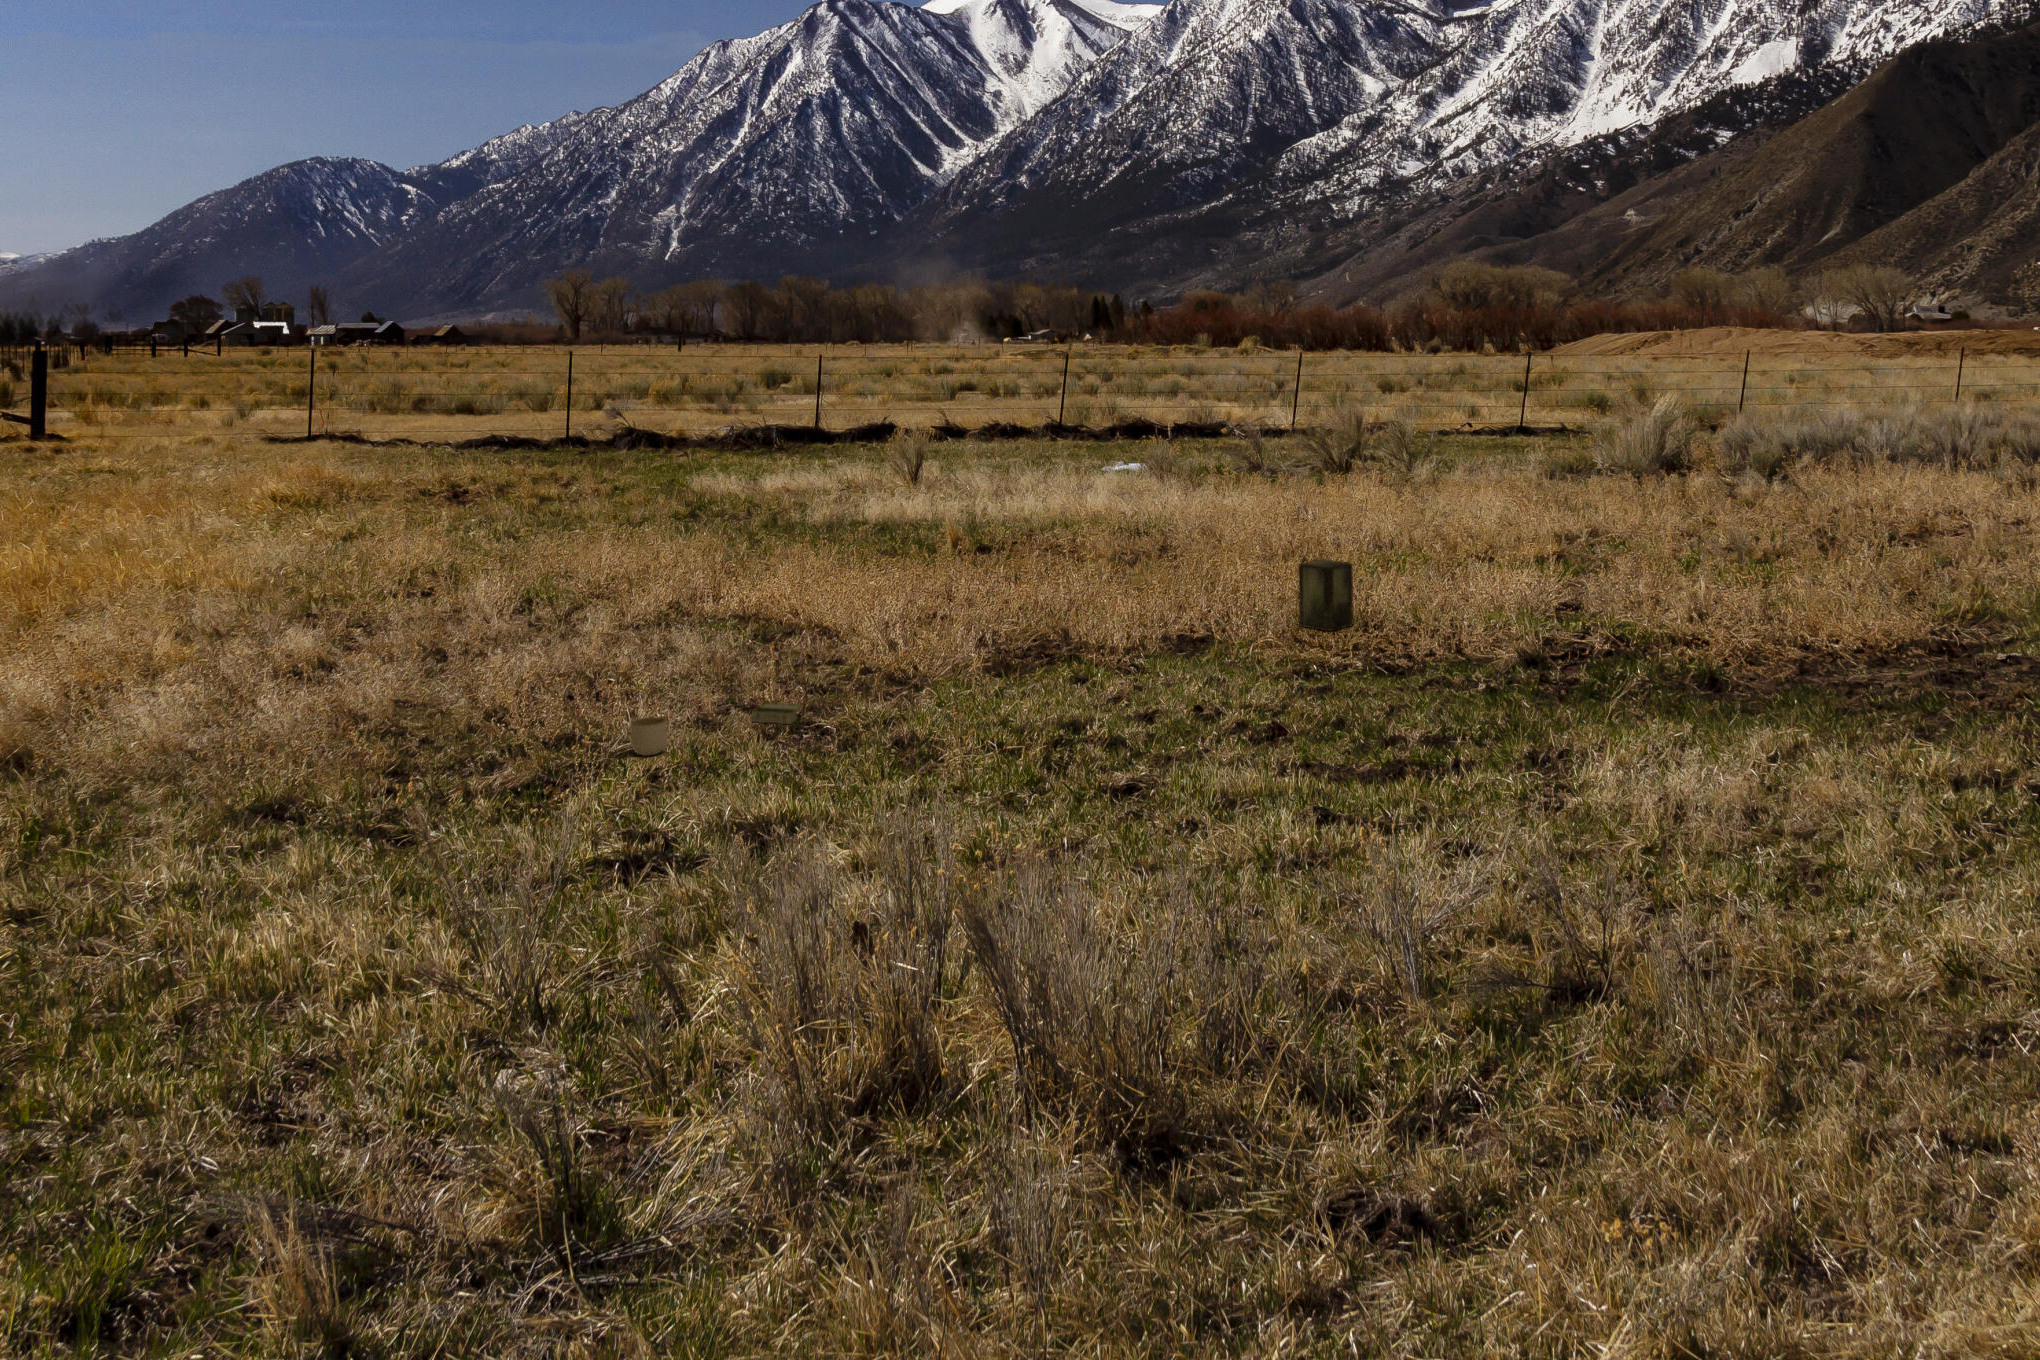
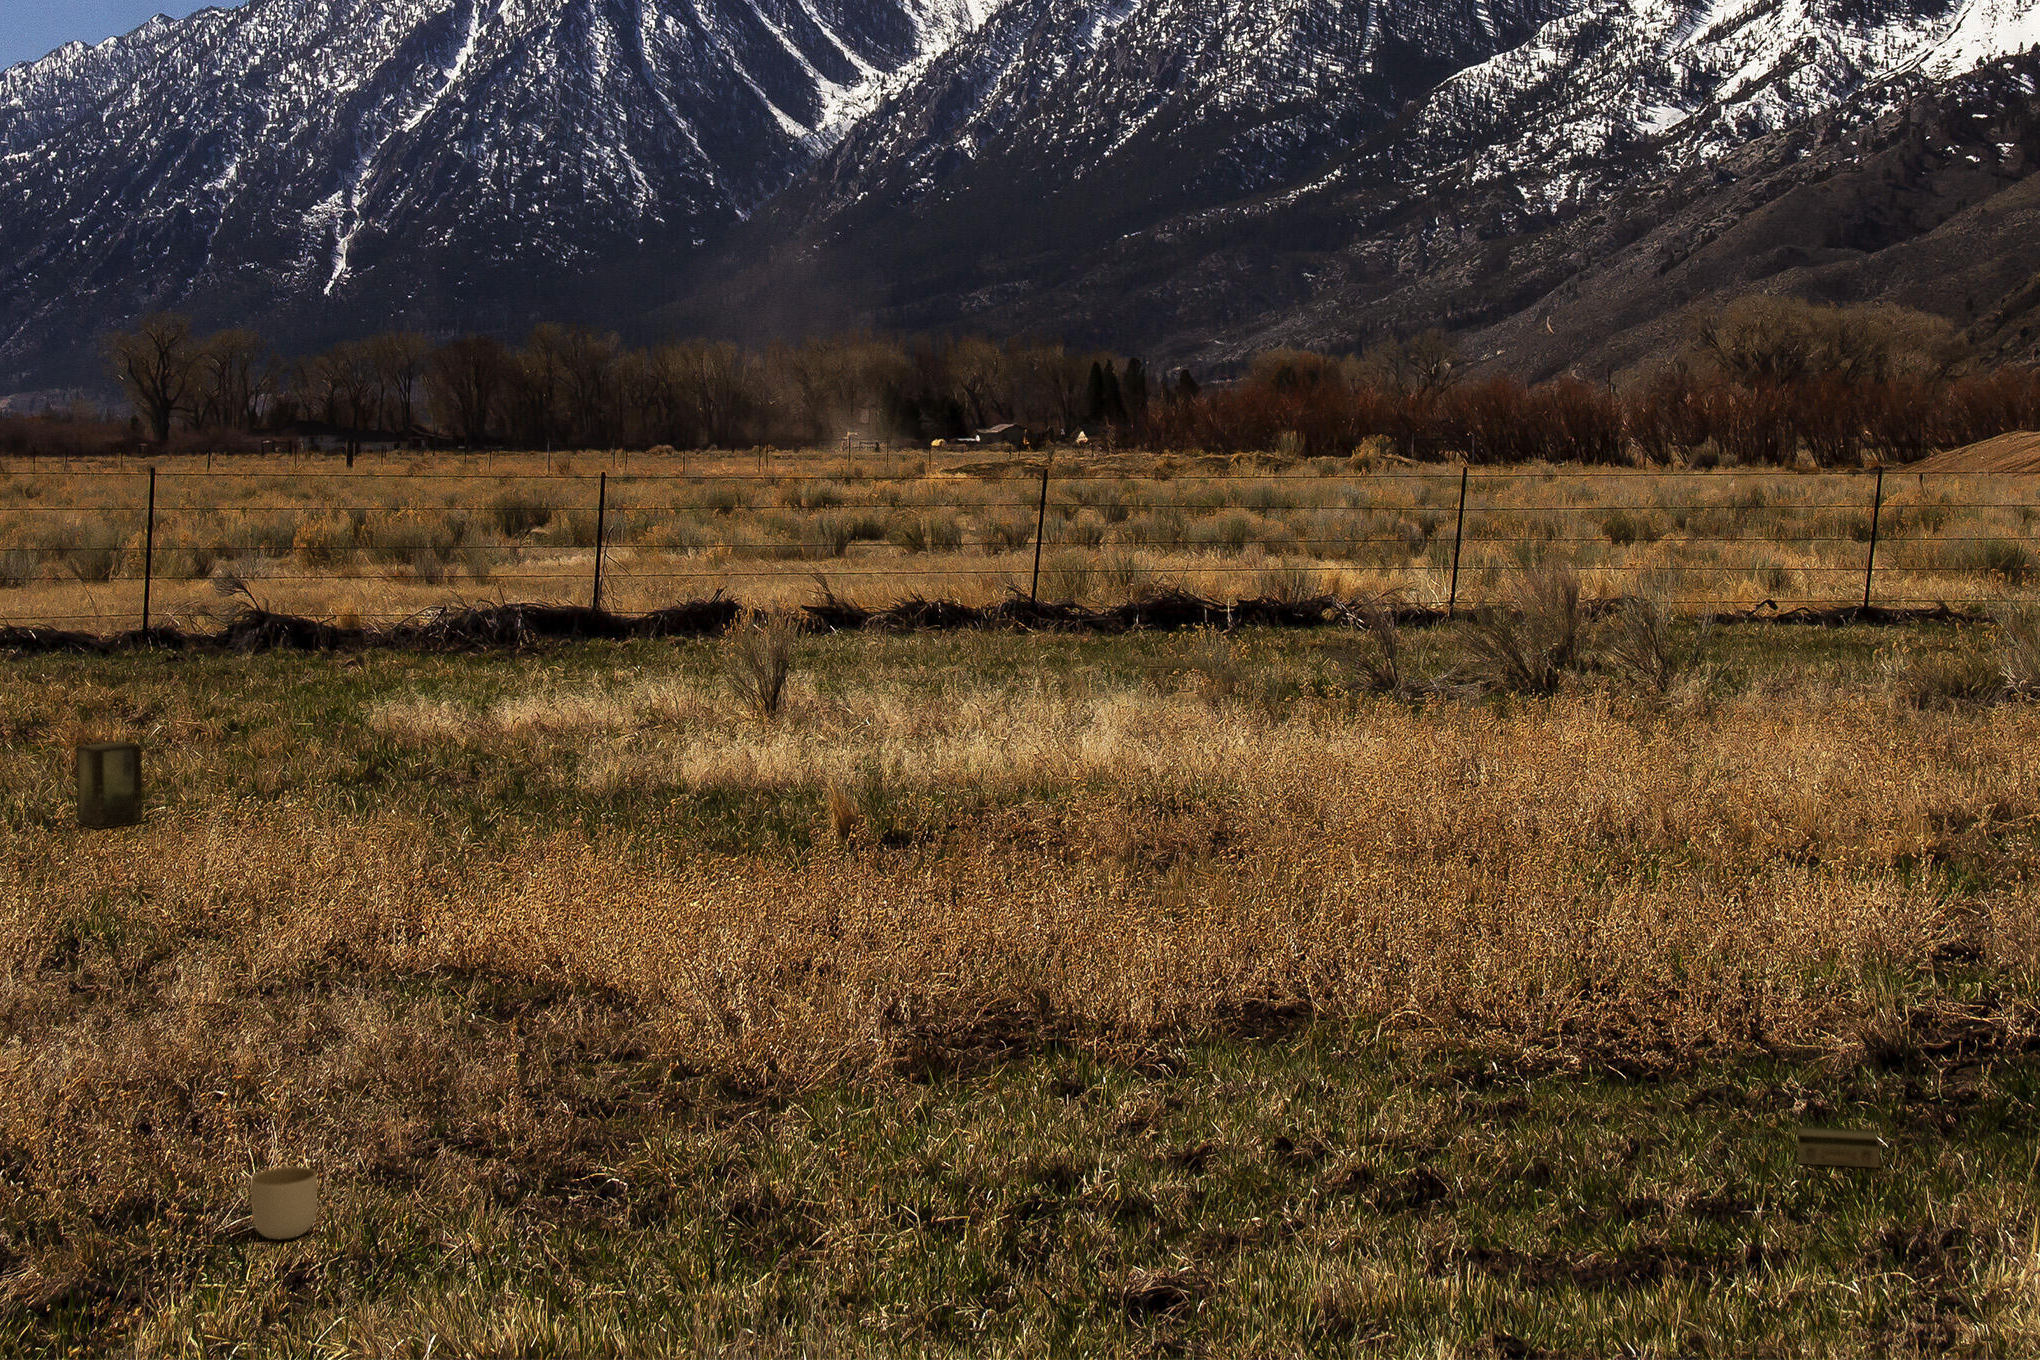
storage box: present [1298,559,1353,631] -> present [76,741,143,829]
toolbox: present [752,703,802,724] -> present [1797,1126,1880,1168]

